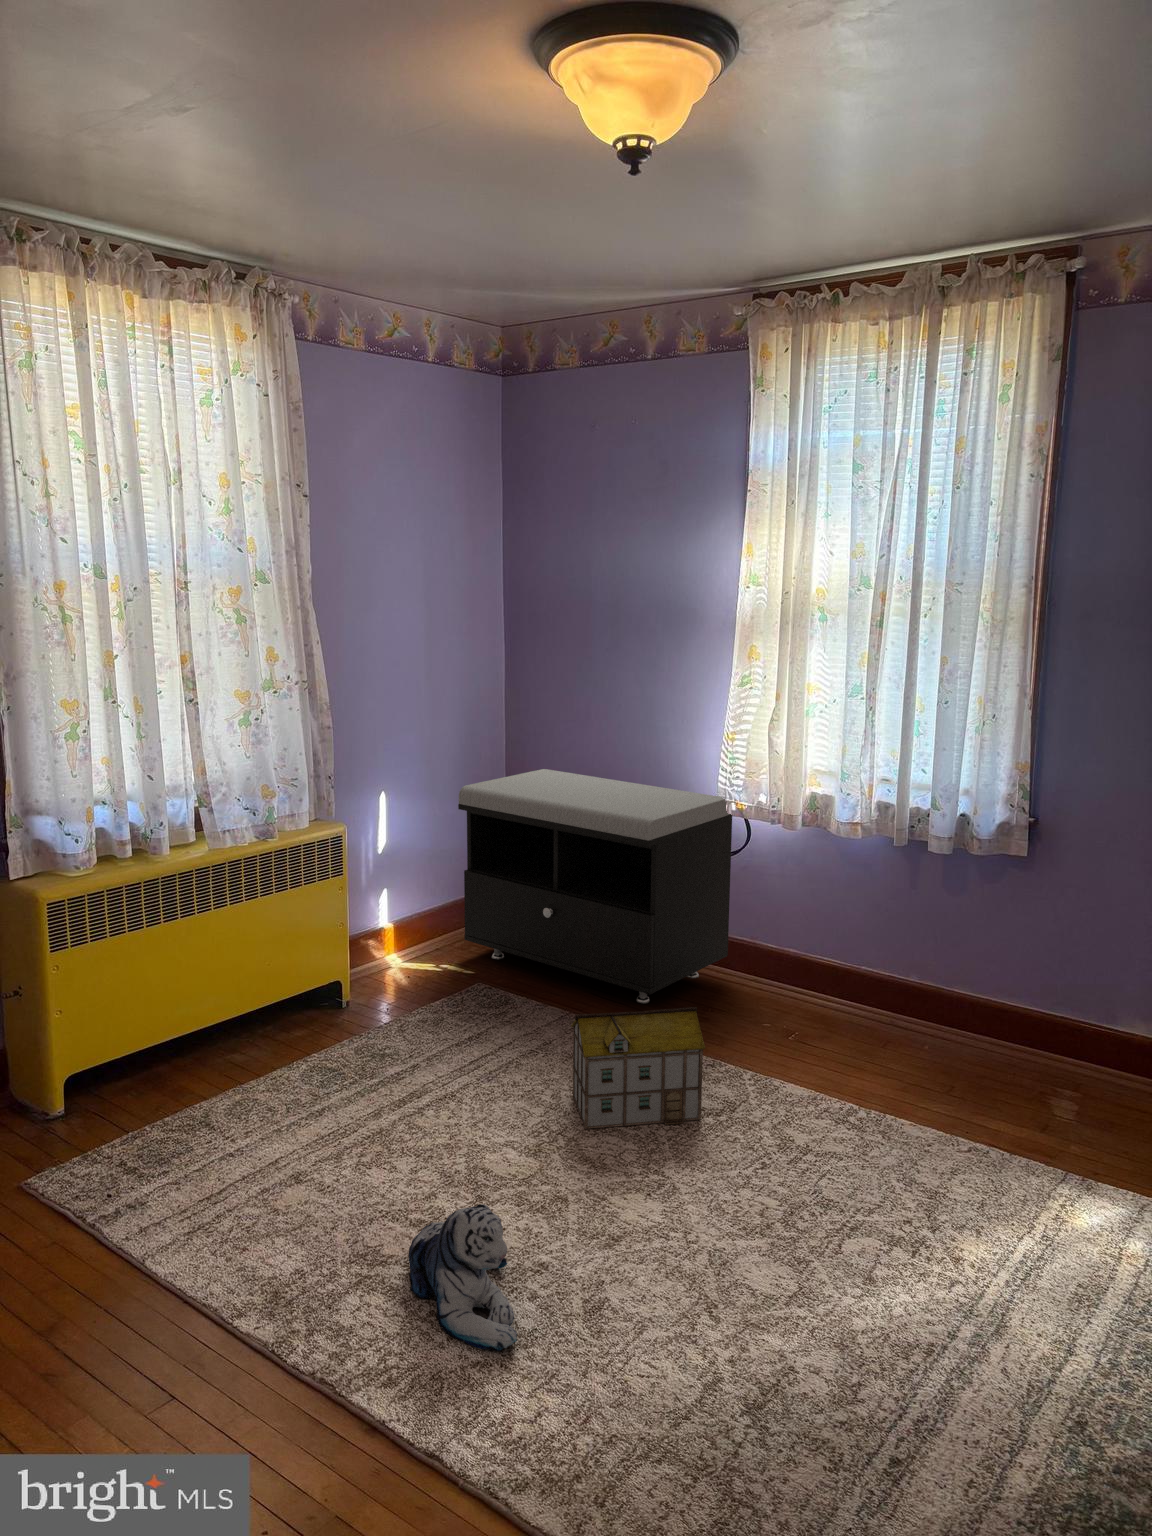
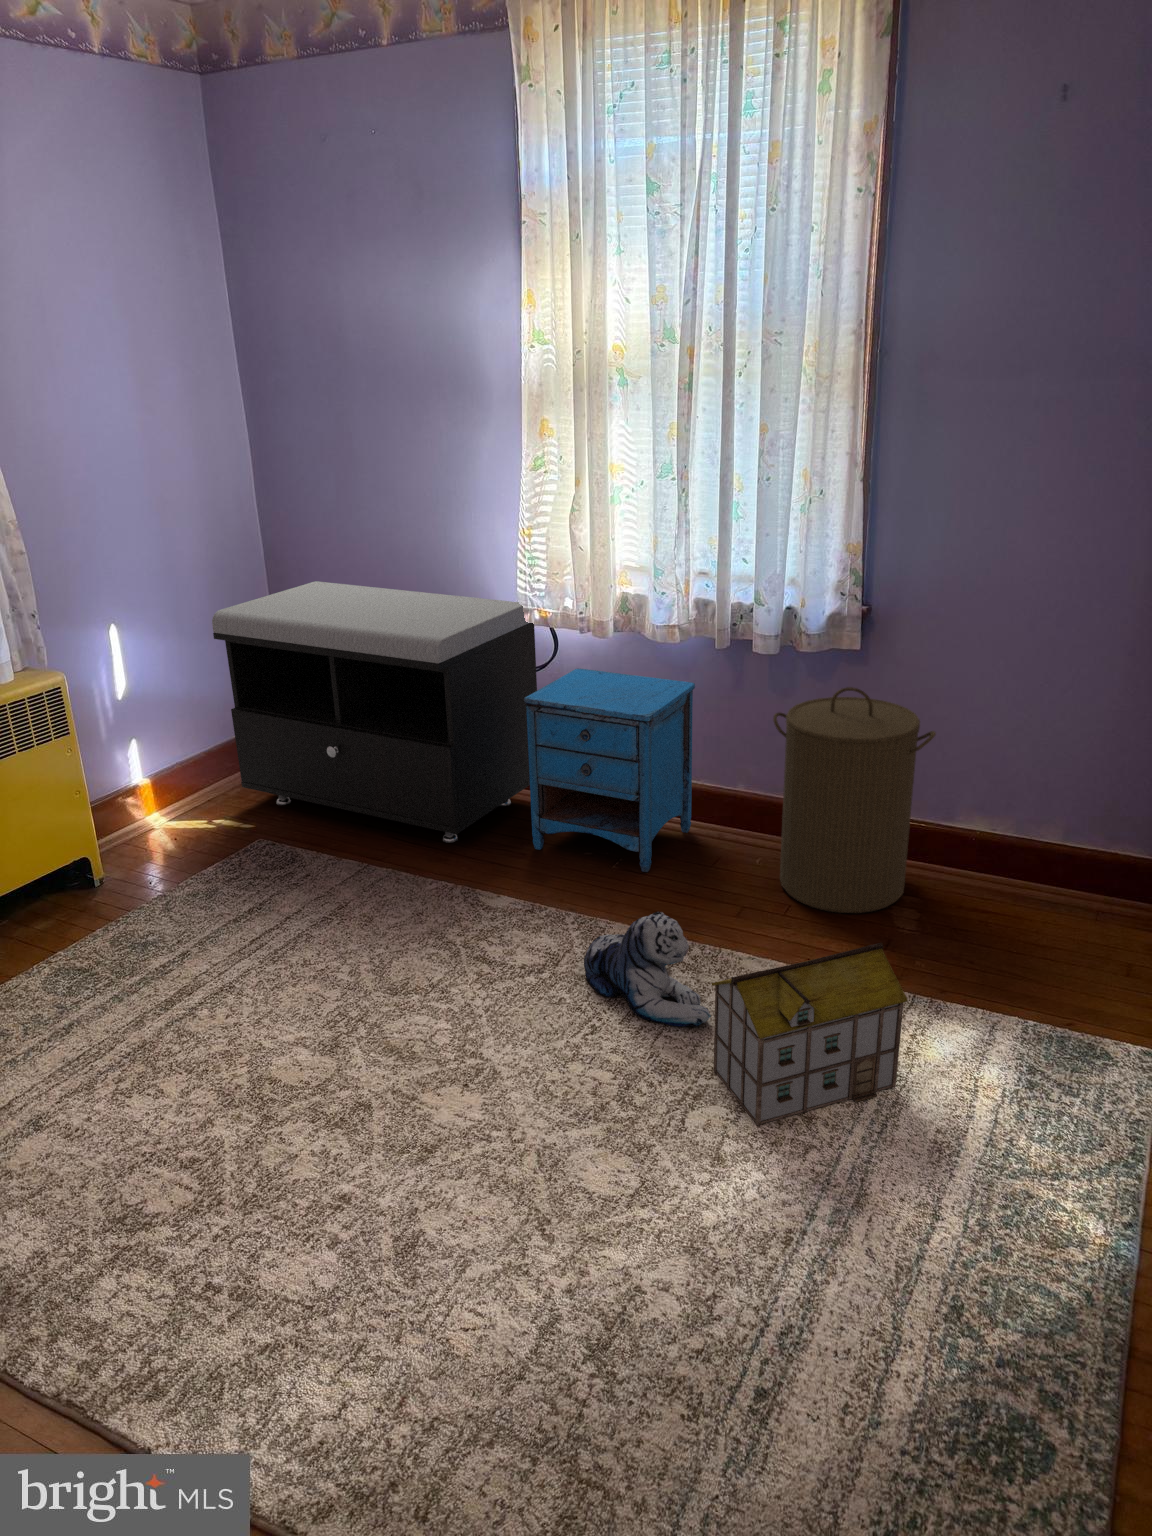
nightstand: none [717,858,874,1045] -> present [524,669,695,872]
laundry hamper: none [944,888,1097,1100] -> present [773,687,936,913]
toy house: present [571,1007,705,1129] -> present [712,943,908,1126]
plush toy: present [409,1204,517,1351] -> present [584,912,711,1026]

